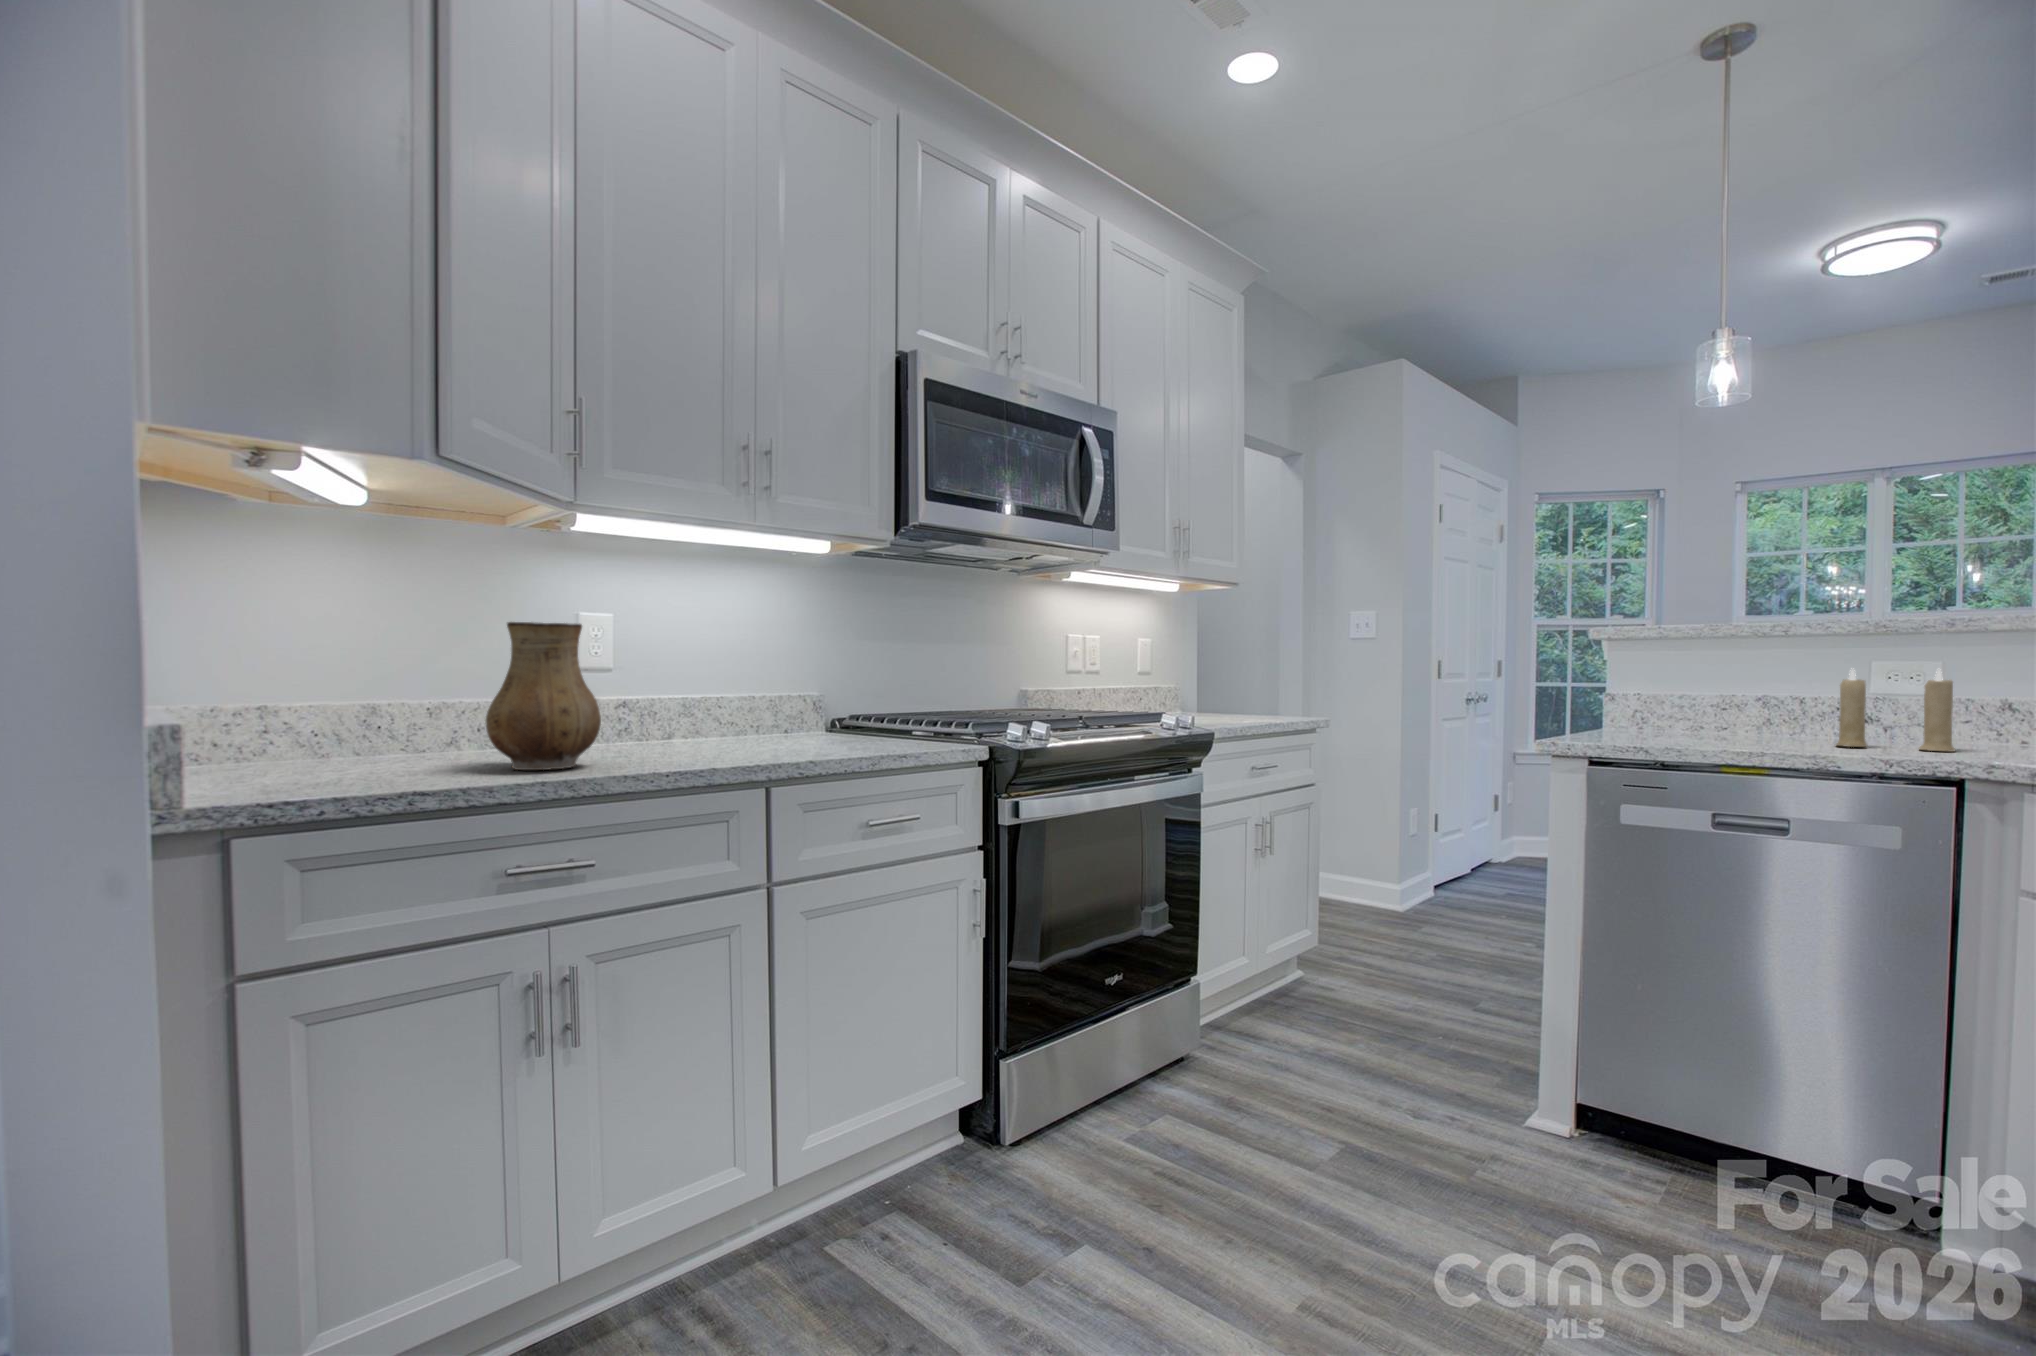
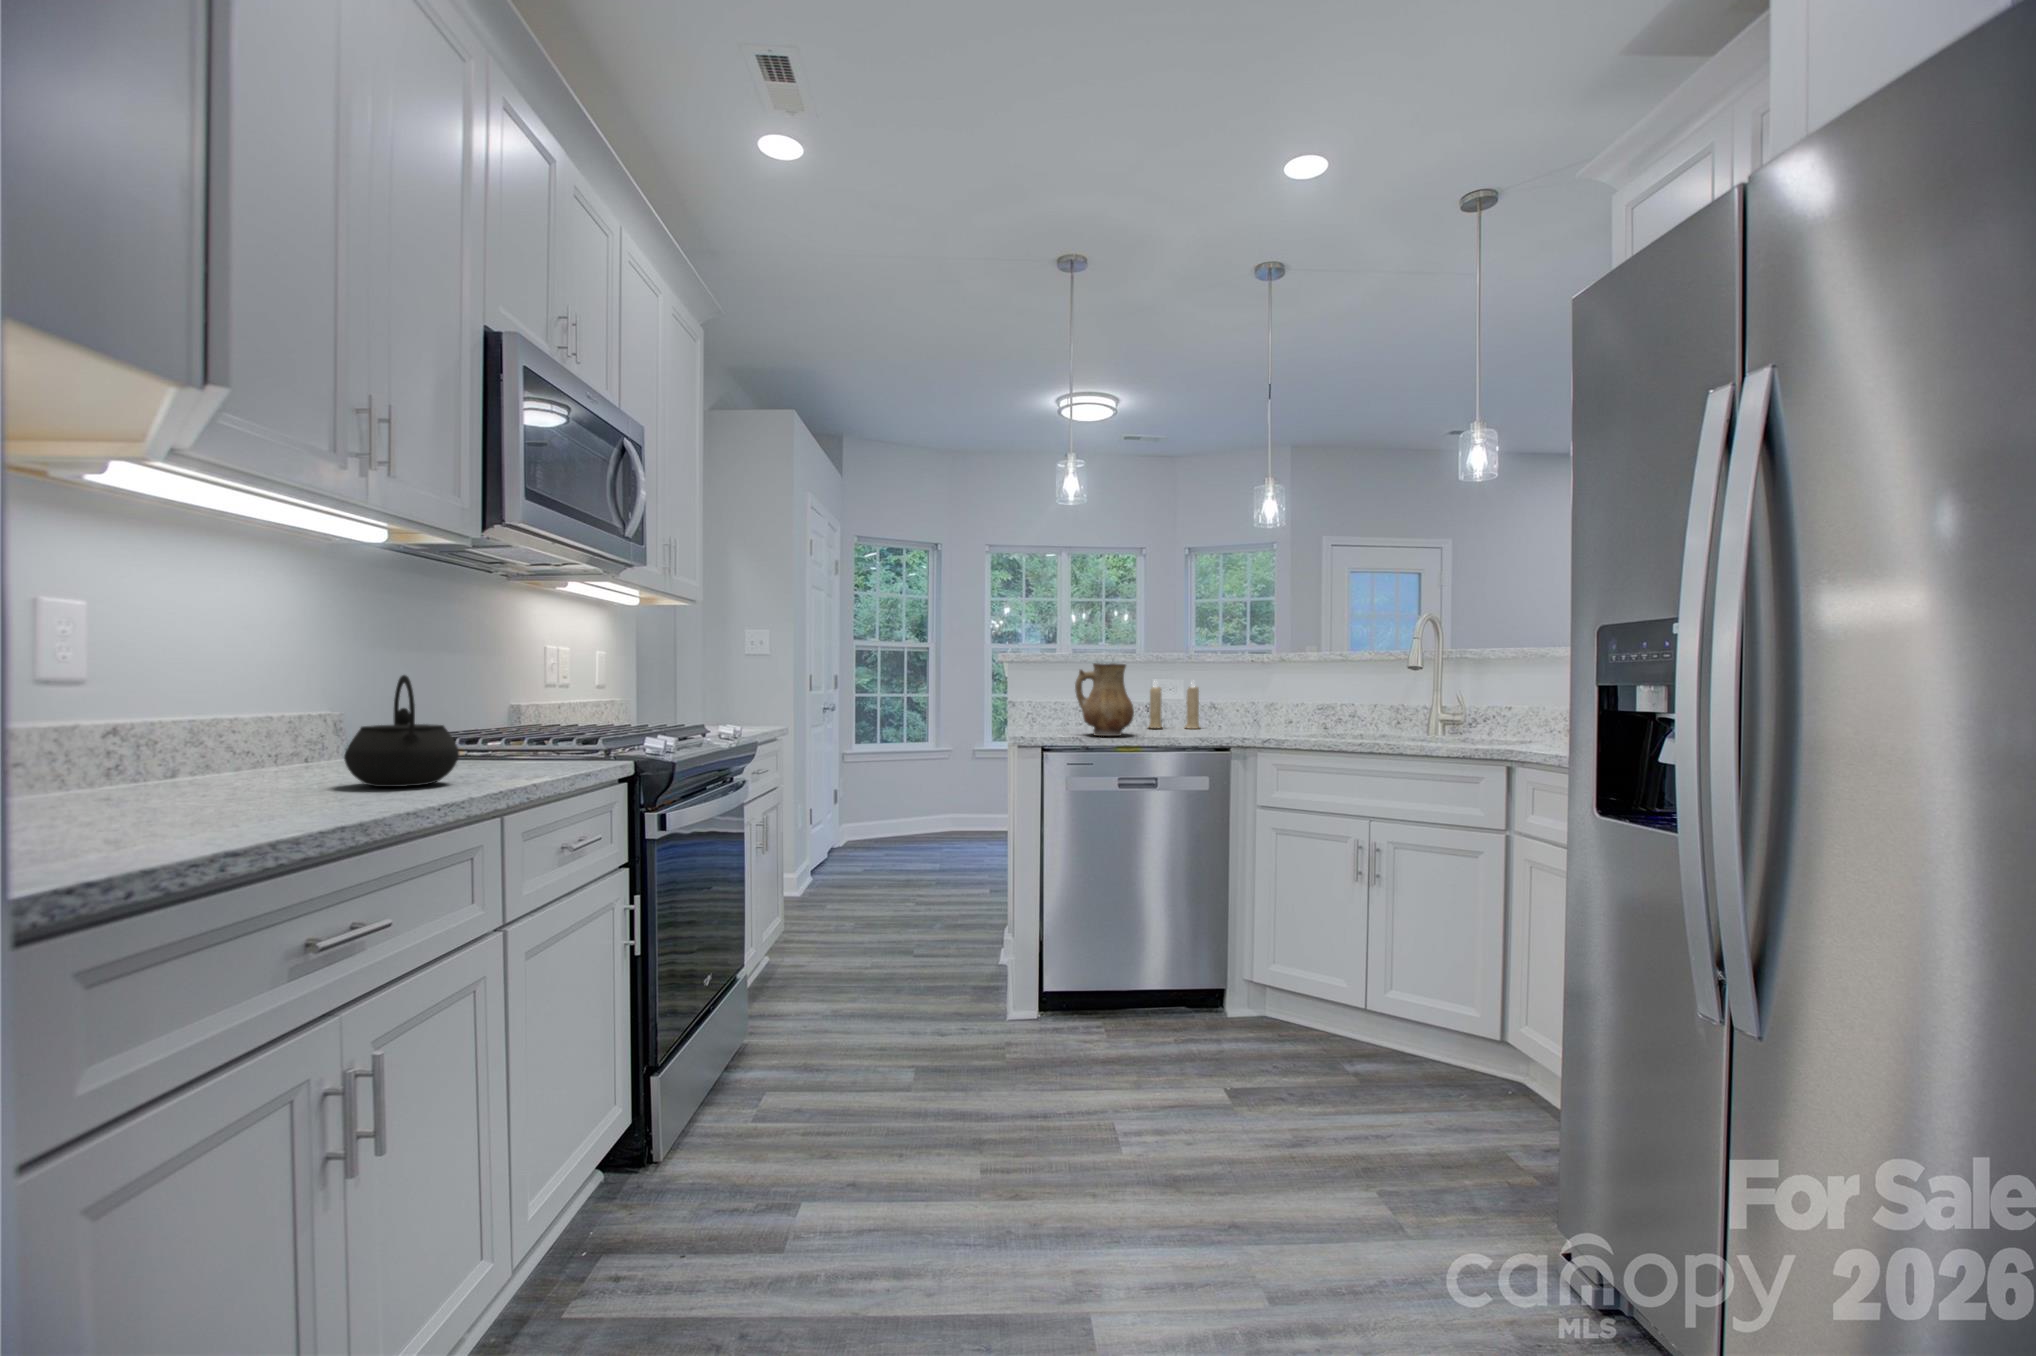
ceramic pitcher: present [486,622,601,770] -> present [1075,663,1134,736]
kettle: none [697,664,779,755] -> present [344,675,459,787]

